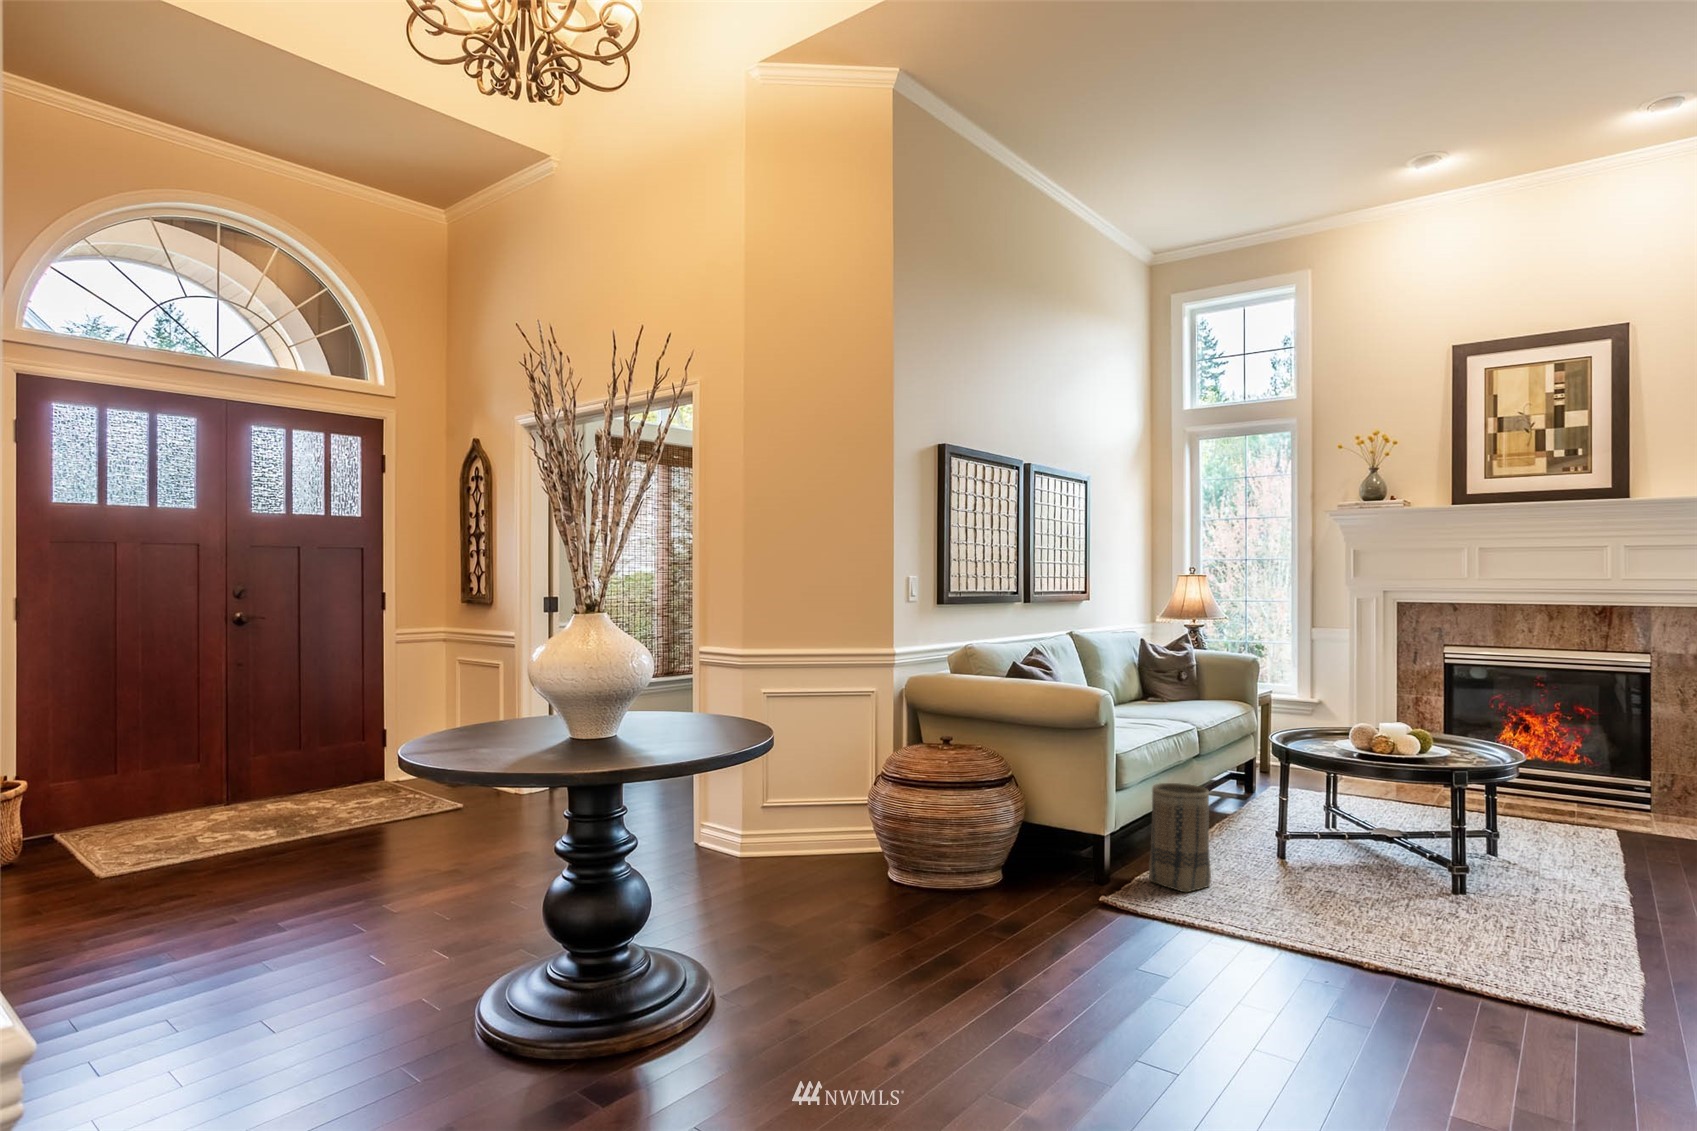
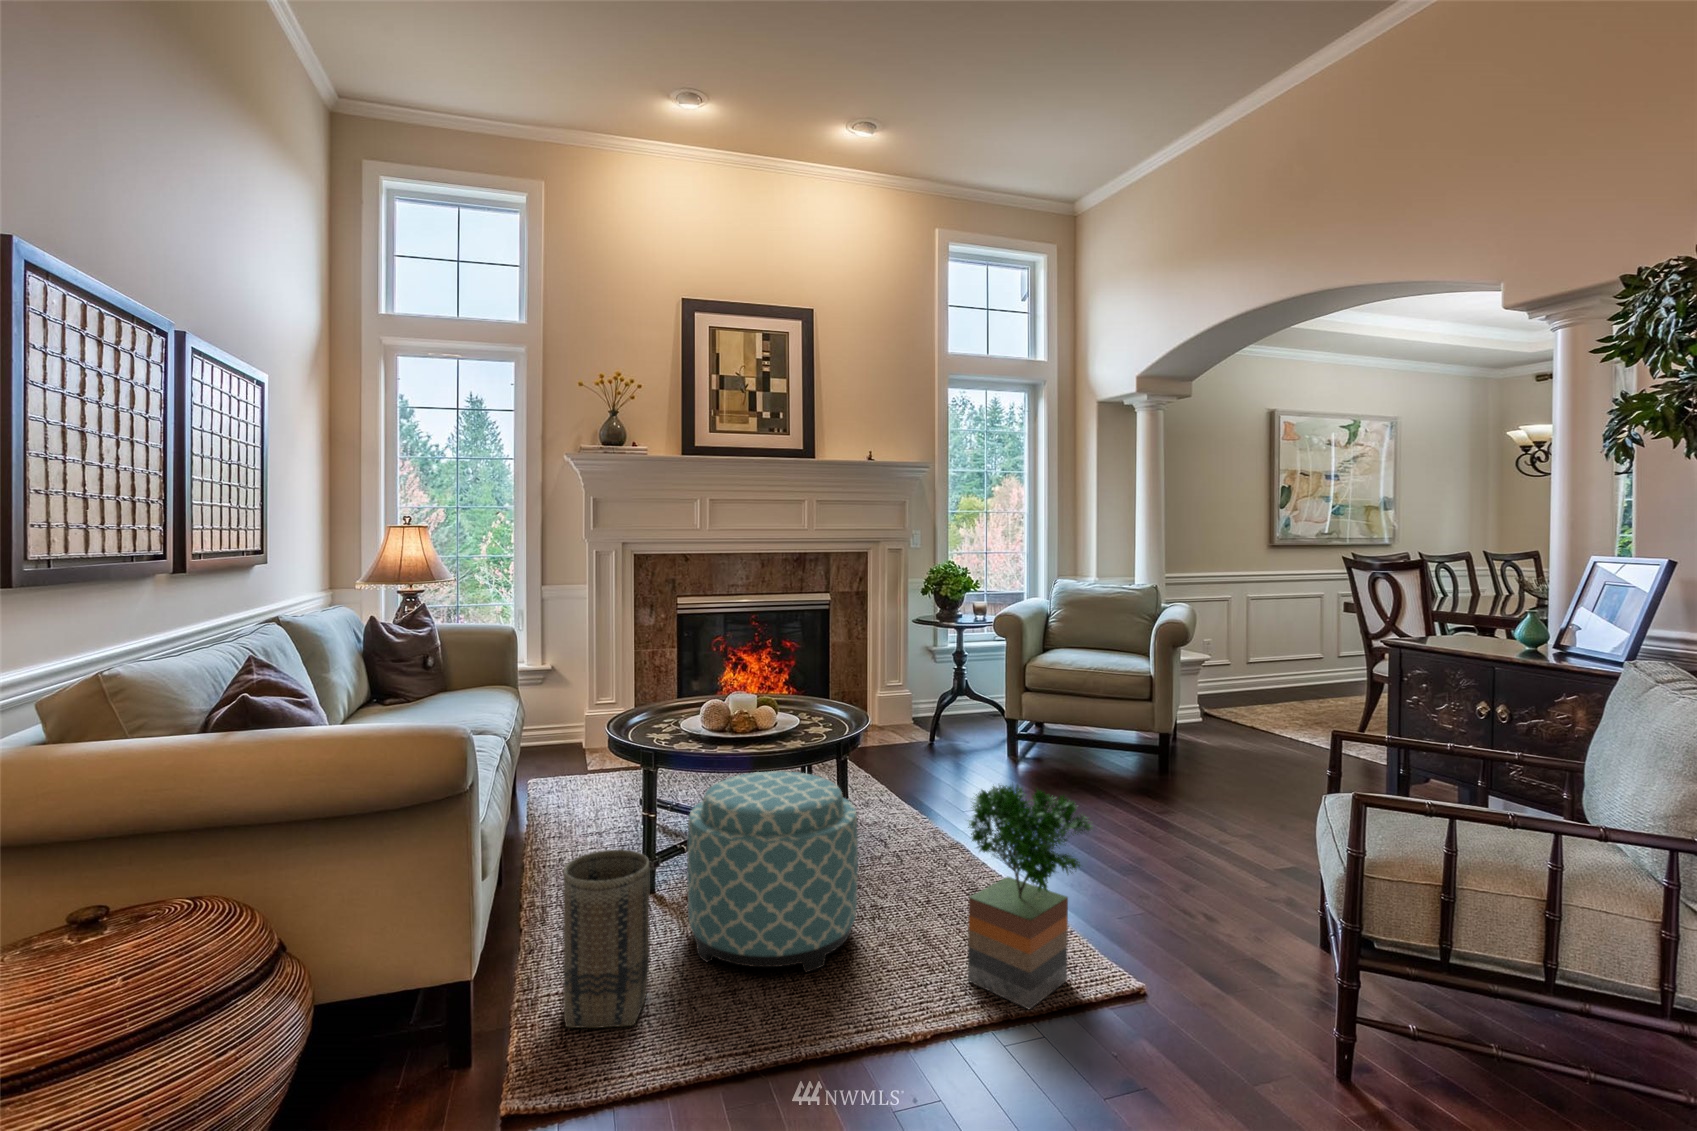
ottoman: none [1259,768,1411,917] -> present [687,771,858,972]
potted tree: none [1431,794,1593,992] -> present [968,785,1092,1009]

